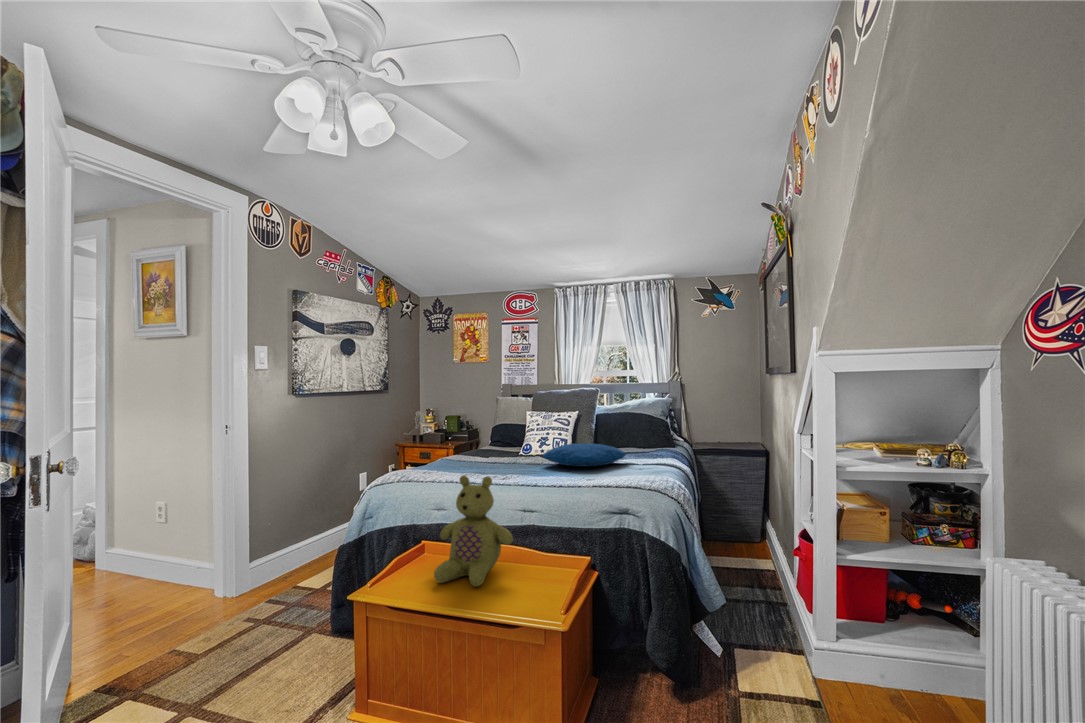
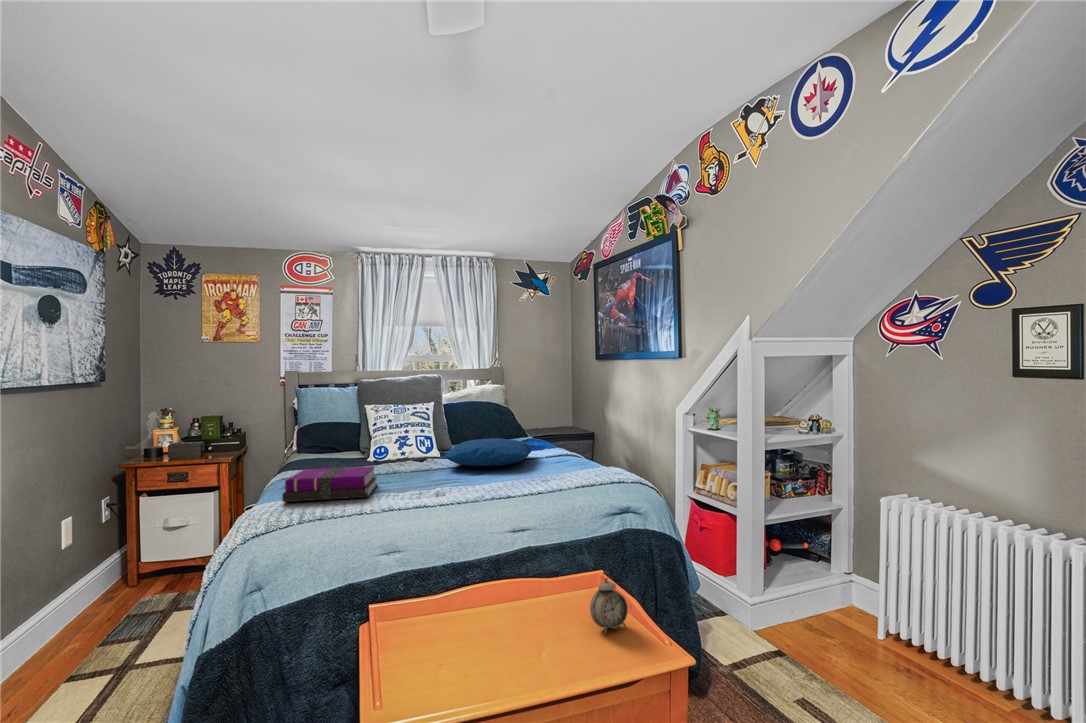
notebook: none [410,453,480,476] -> present [282,466,377,502]
stuffed bear: present [434,475,513,586] -> none [447,490,550,647]
alarm clock: none [516,549,546,599] -> present [590,573,628,635]

